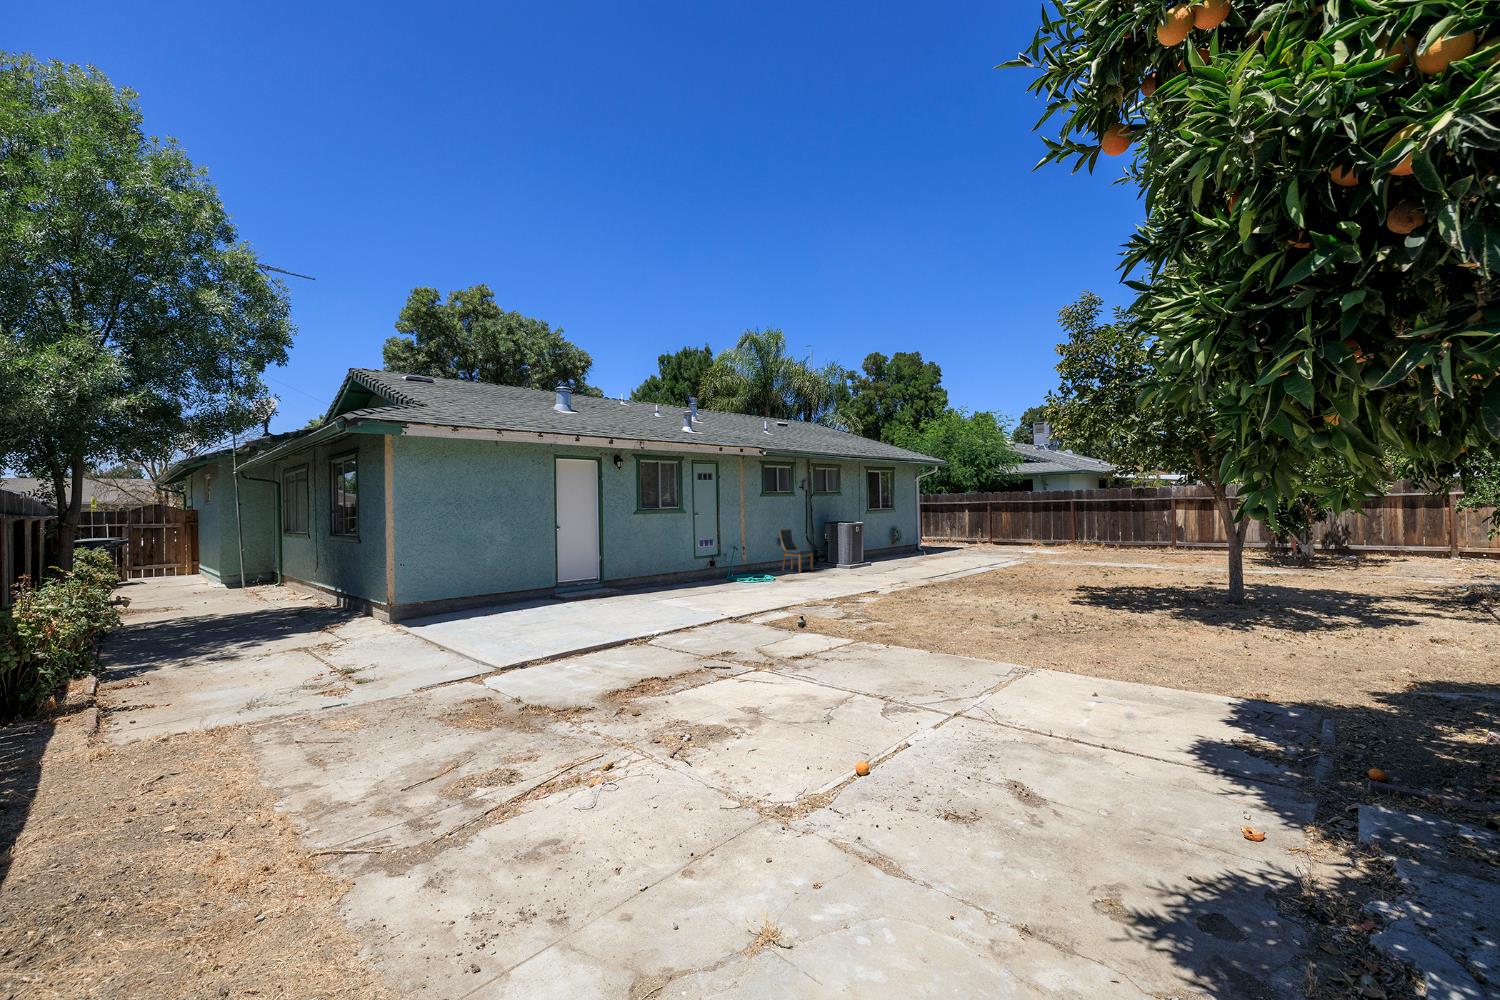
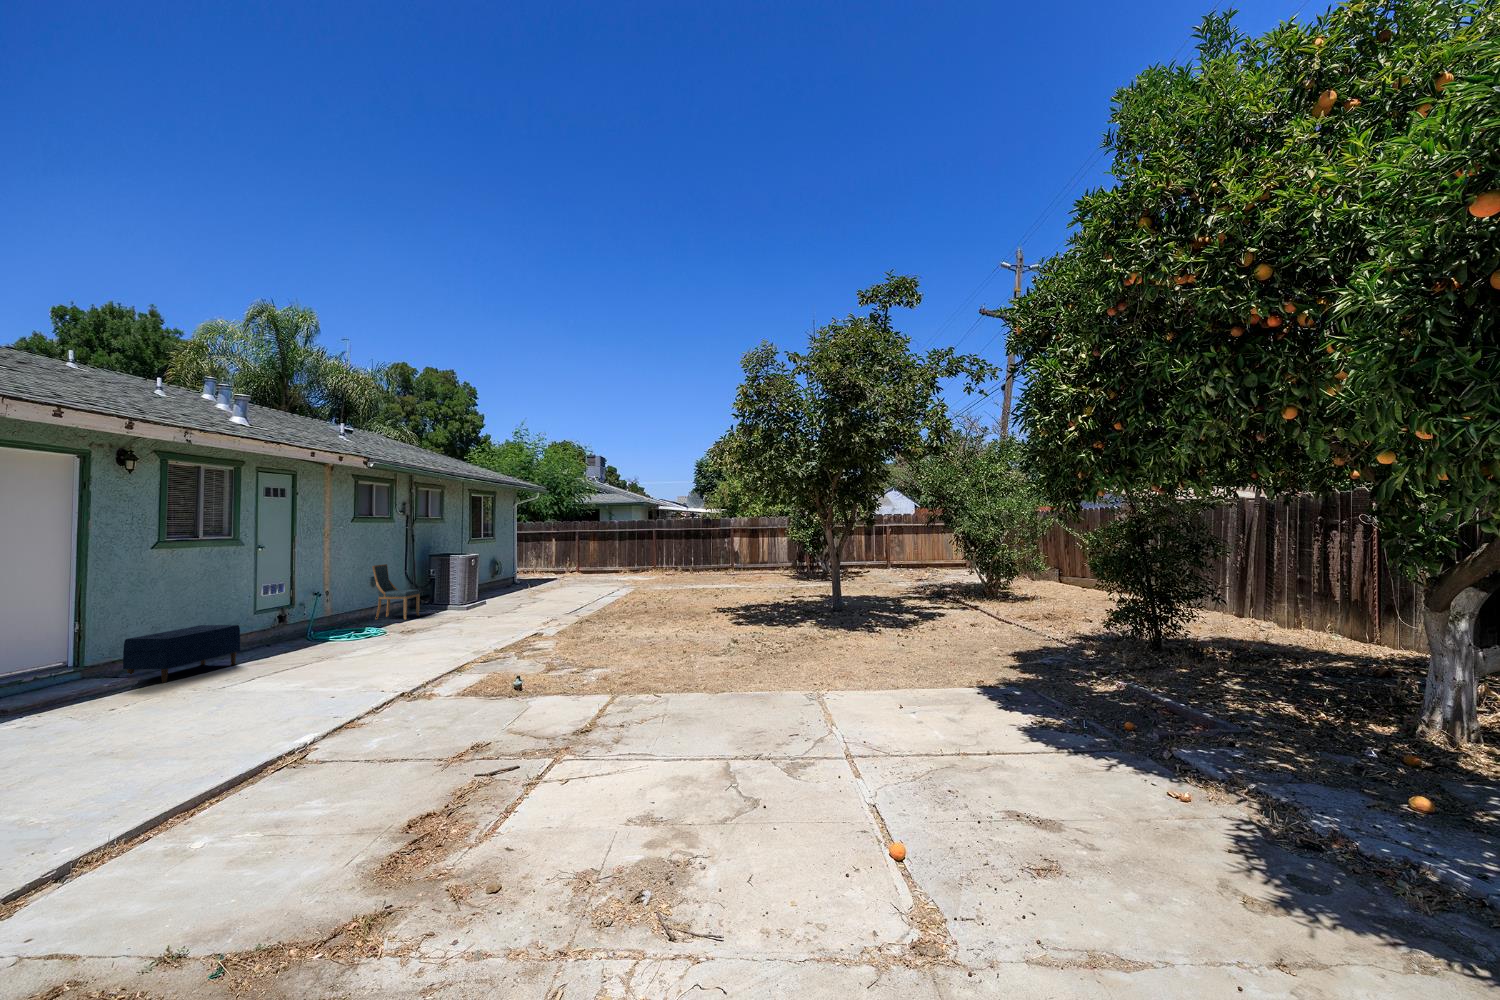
bench: none [618,564,677,596] -> present [123,625,240,683]

